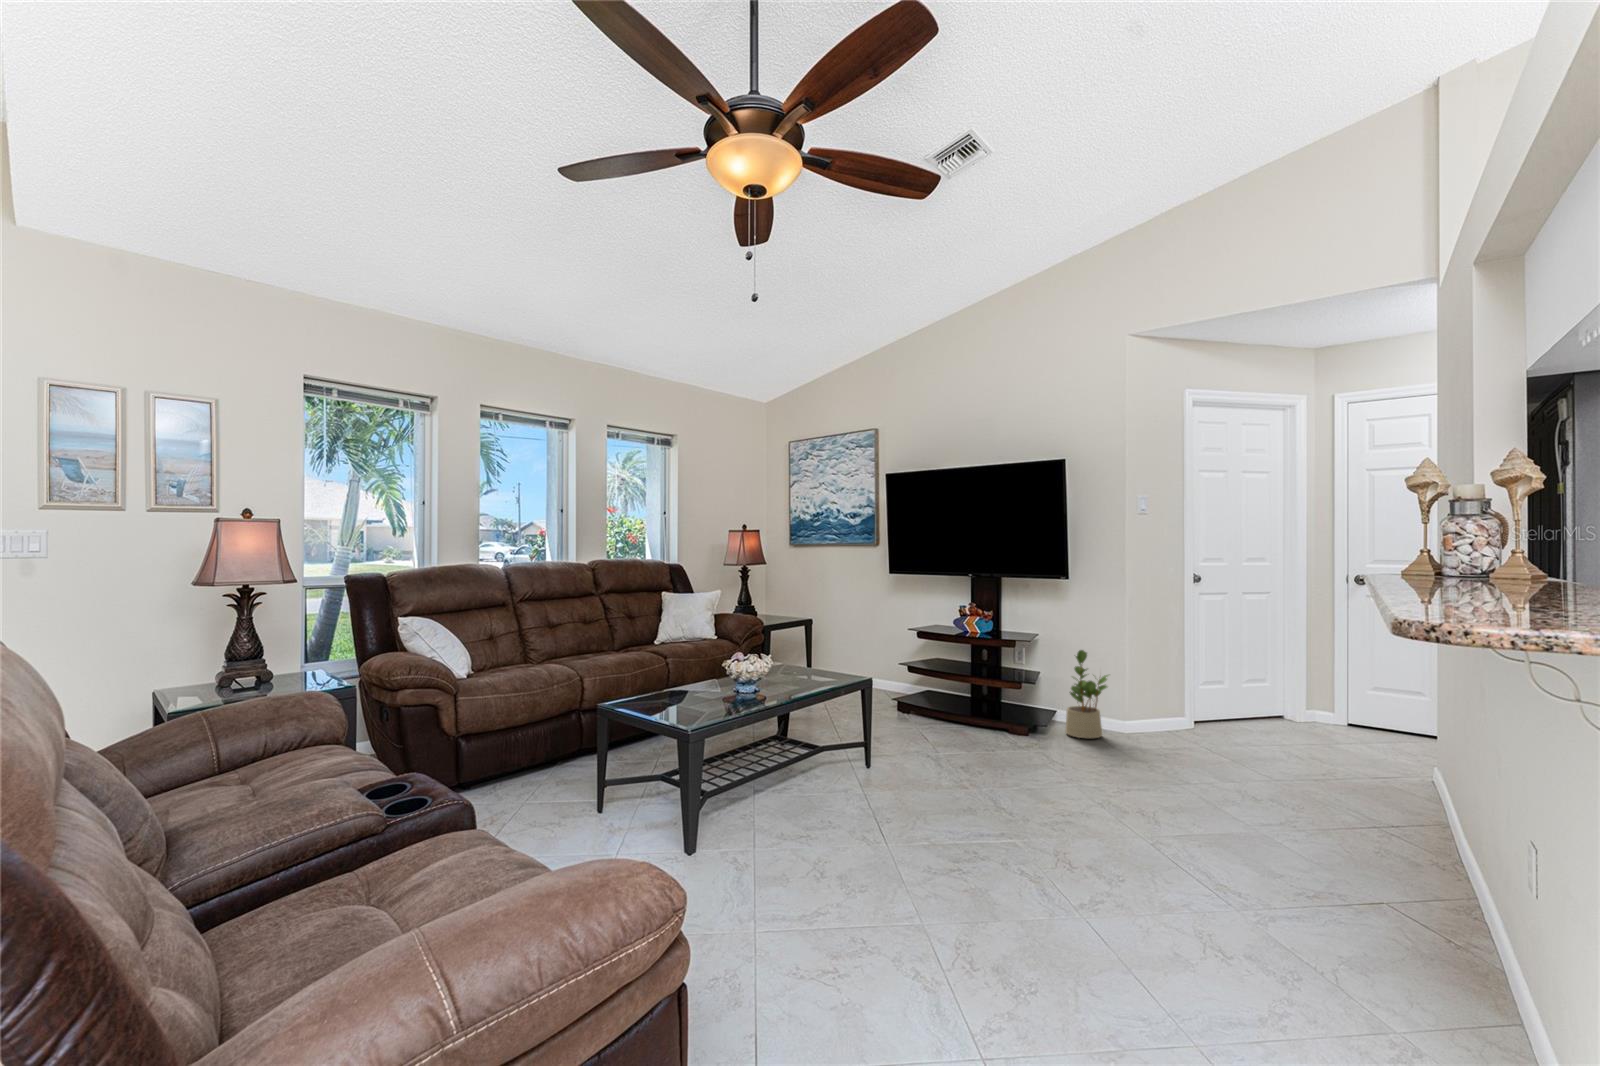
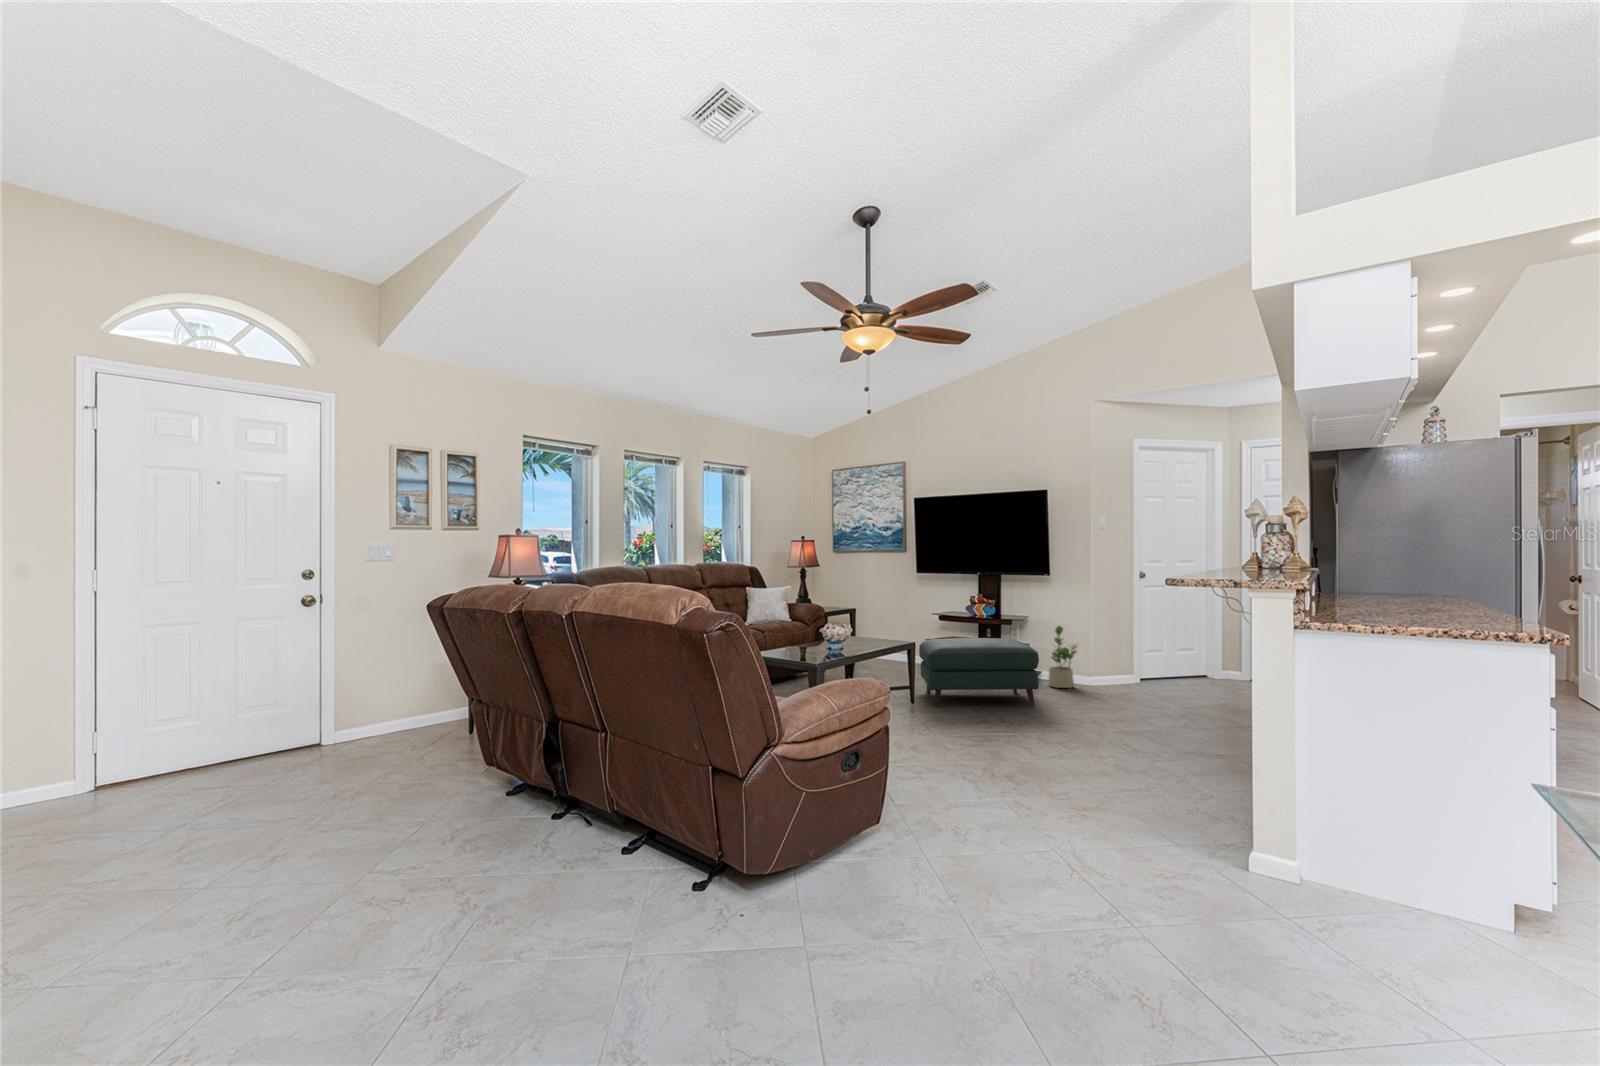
ottoman: none [883,669,1053,775] -> present [919,638,1039,707]

